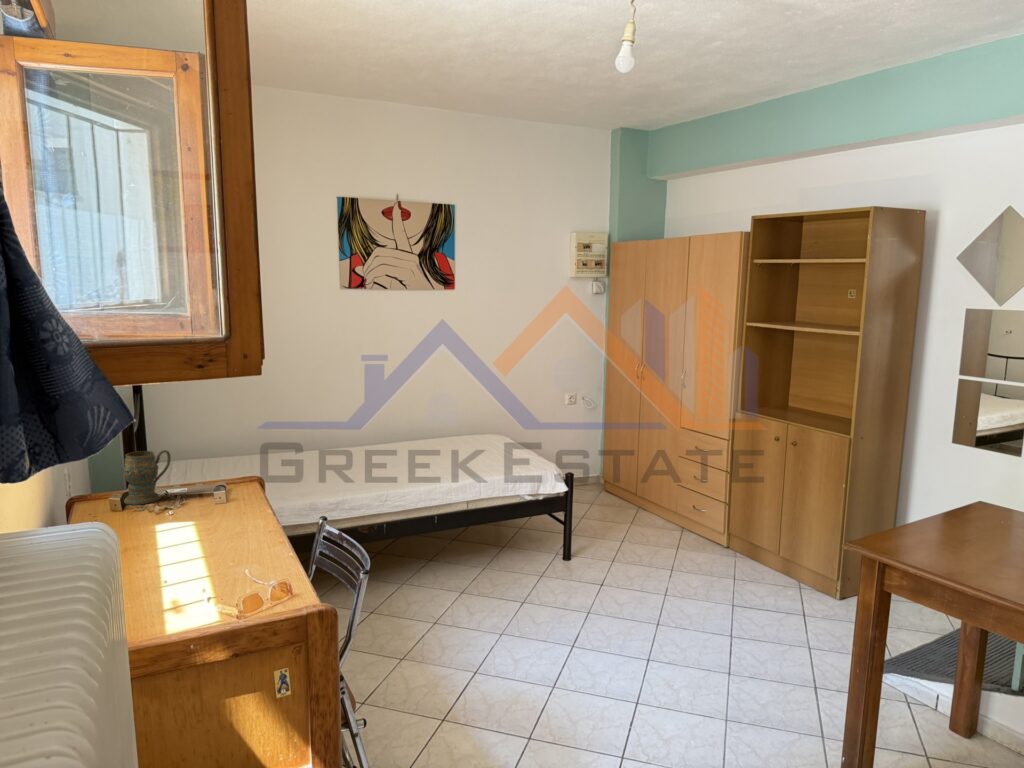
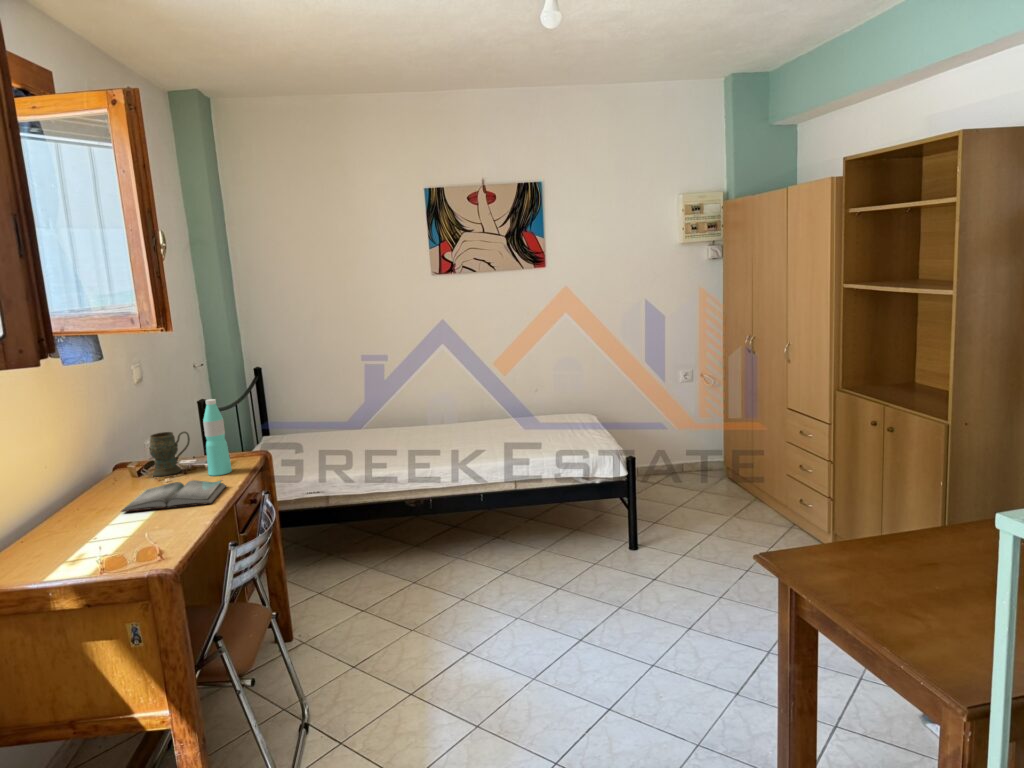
water bottle: none [205,411,233,501] -> present [203,399,232,476]
hardback book: none [150,504,264,546] -> present [121,480,226,512]

